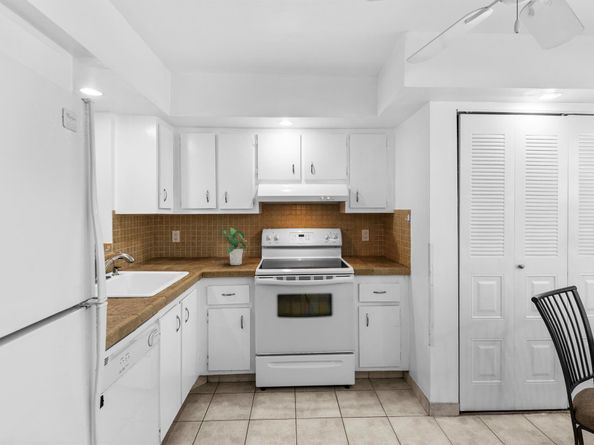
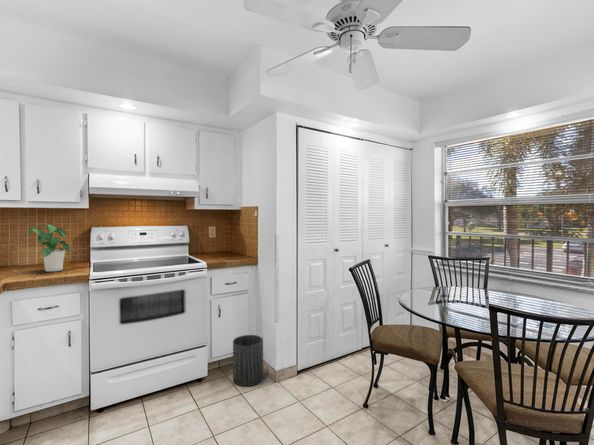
trash can: none [380,350,415,410] -> present [233,335,263,386]

